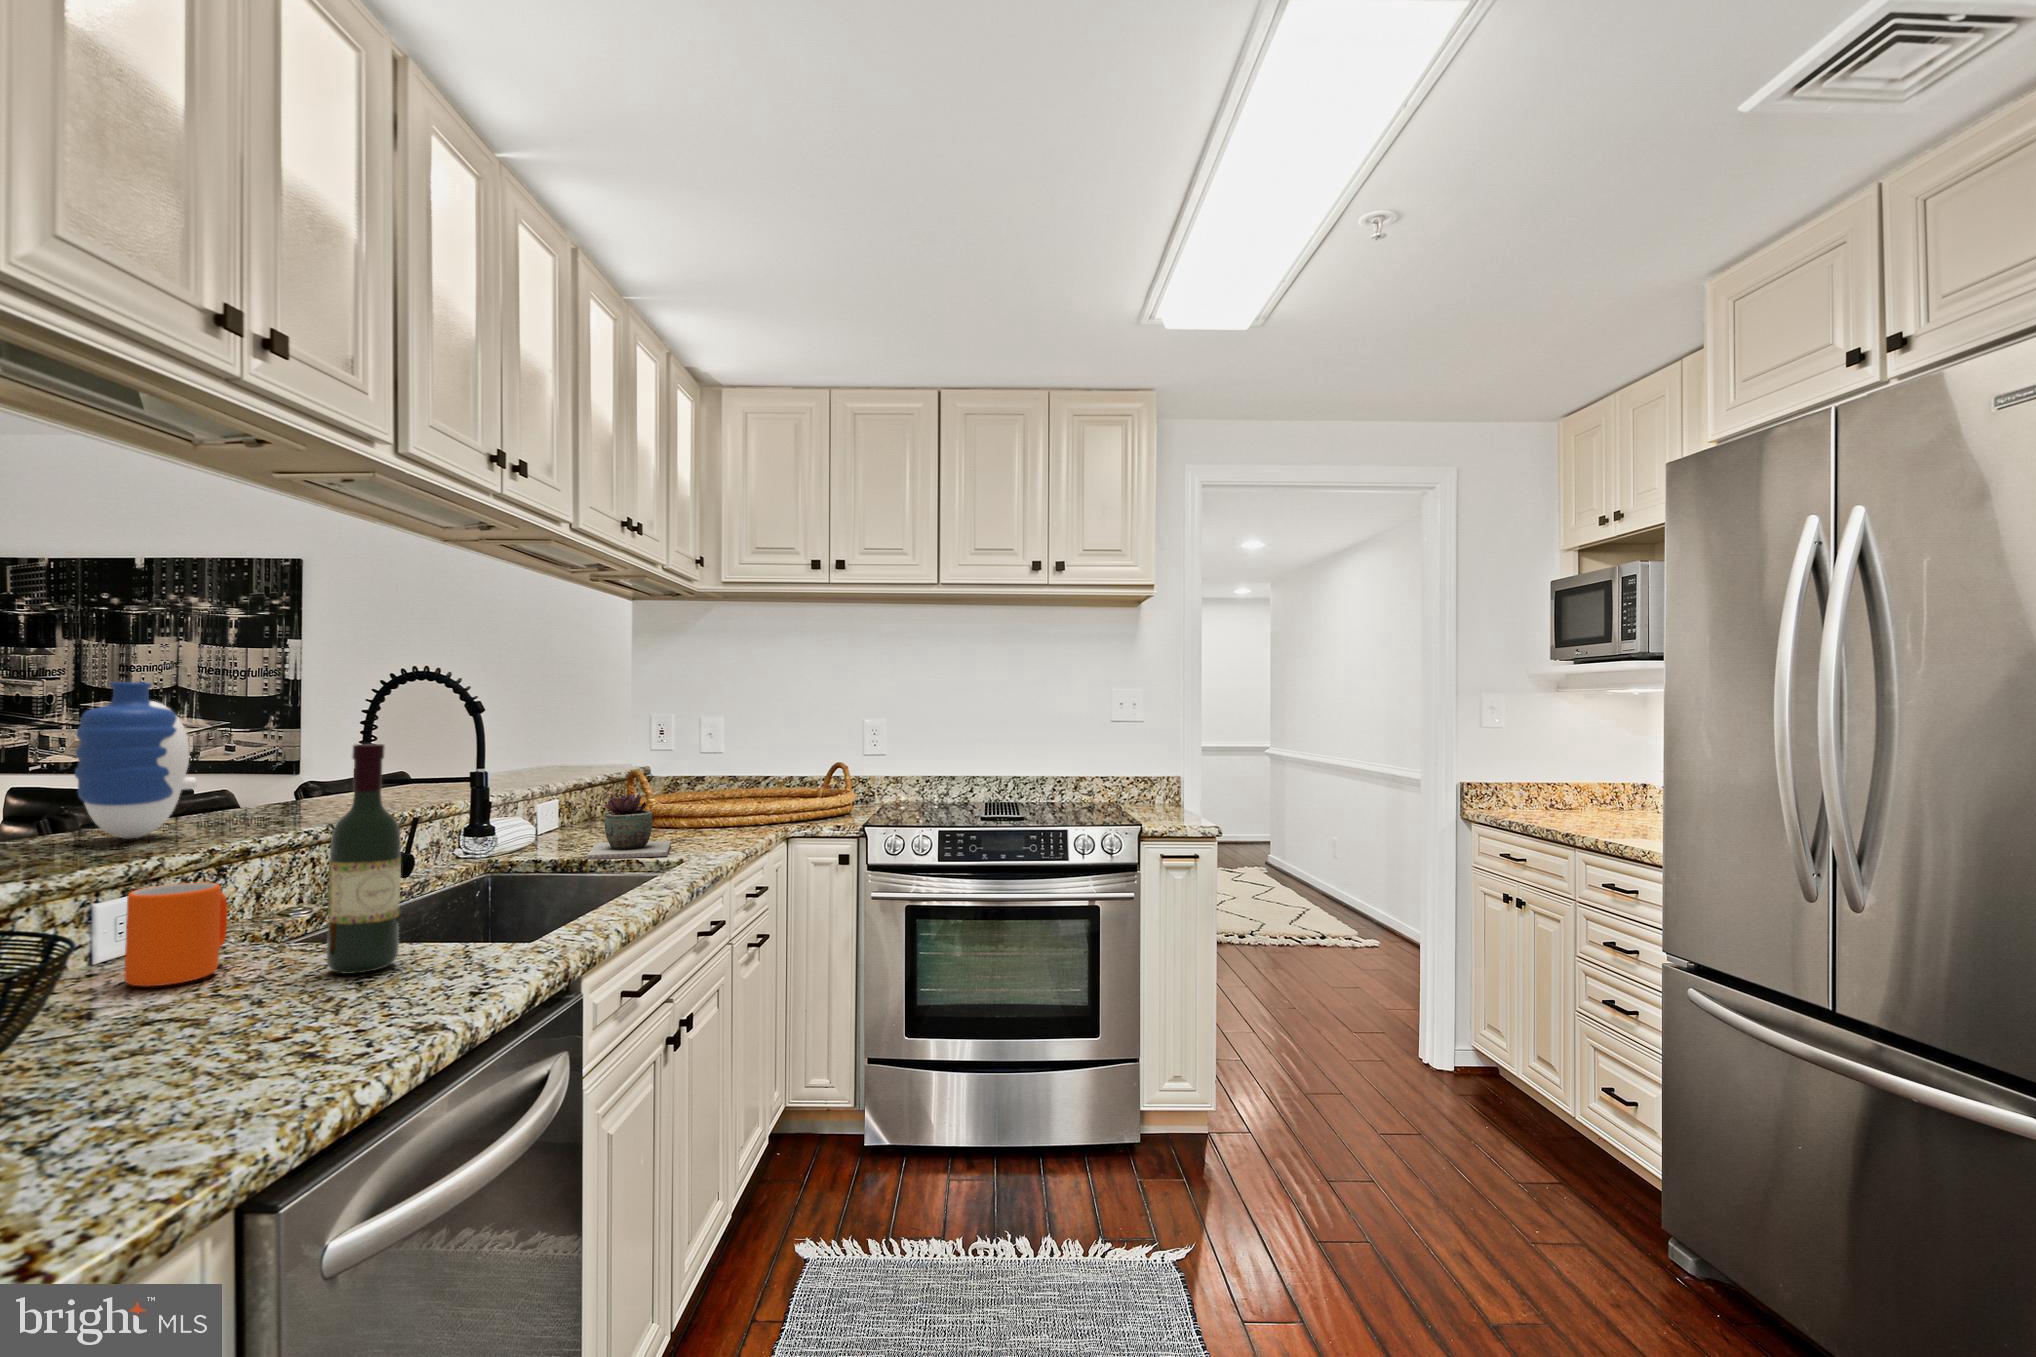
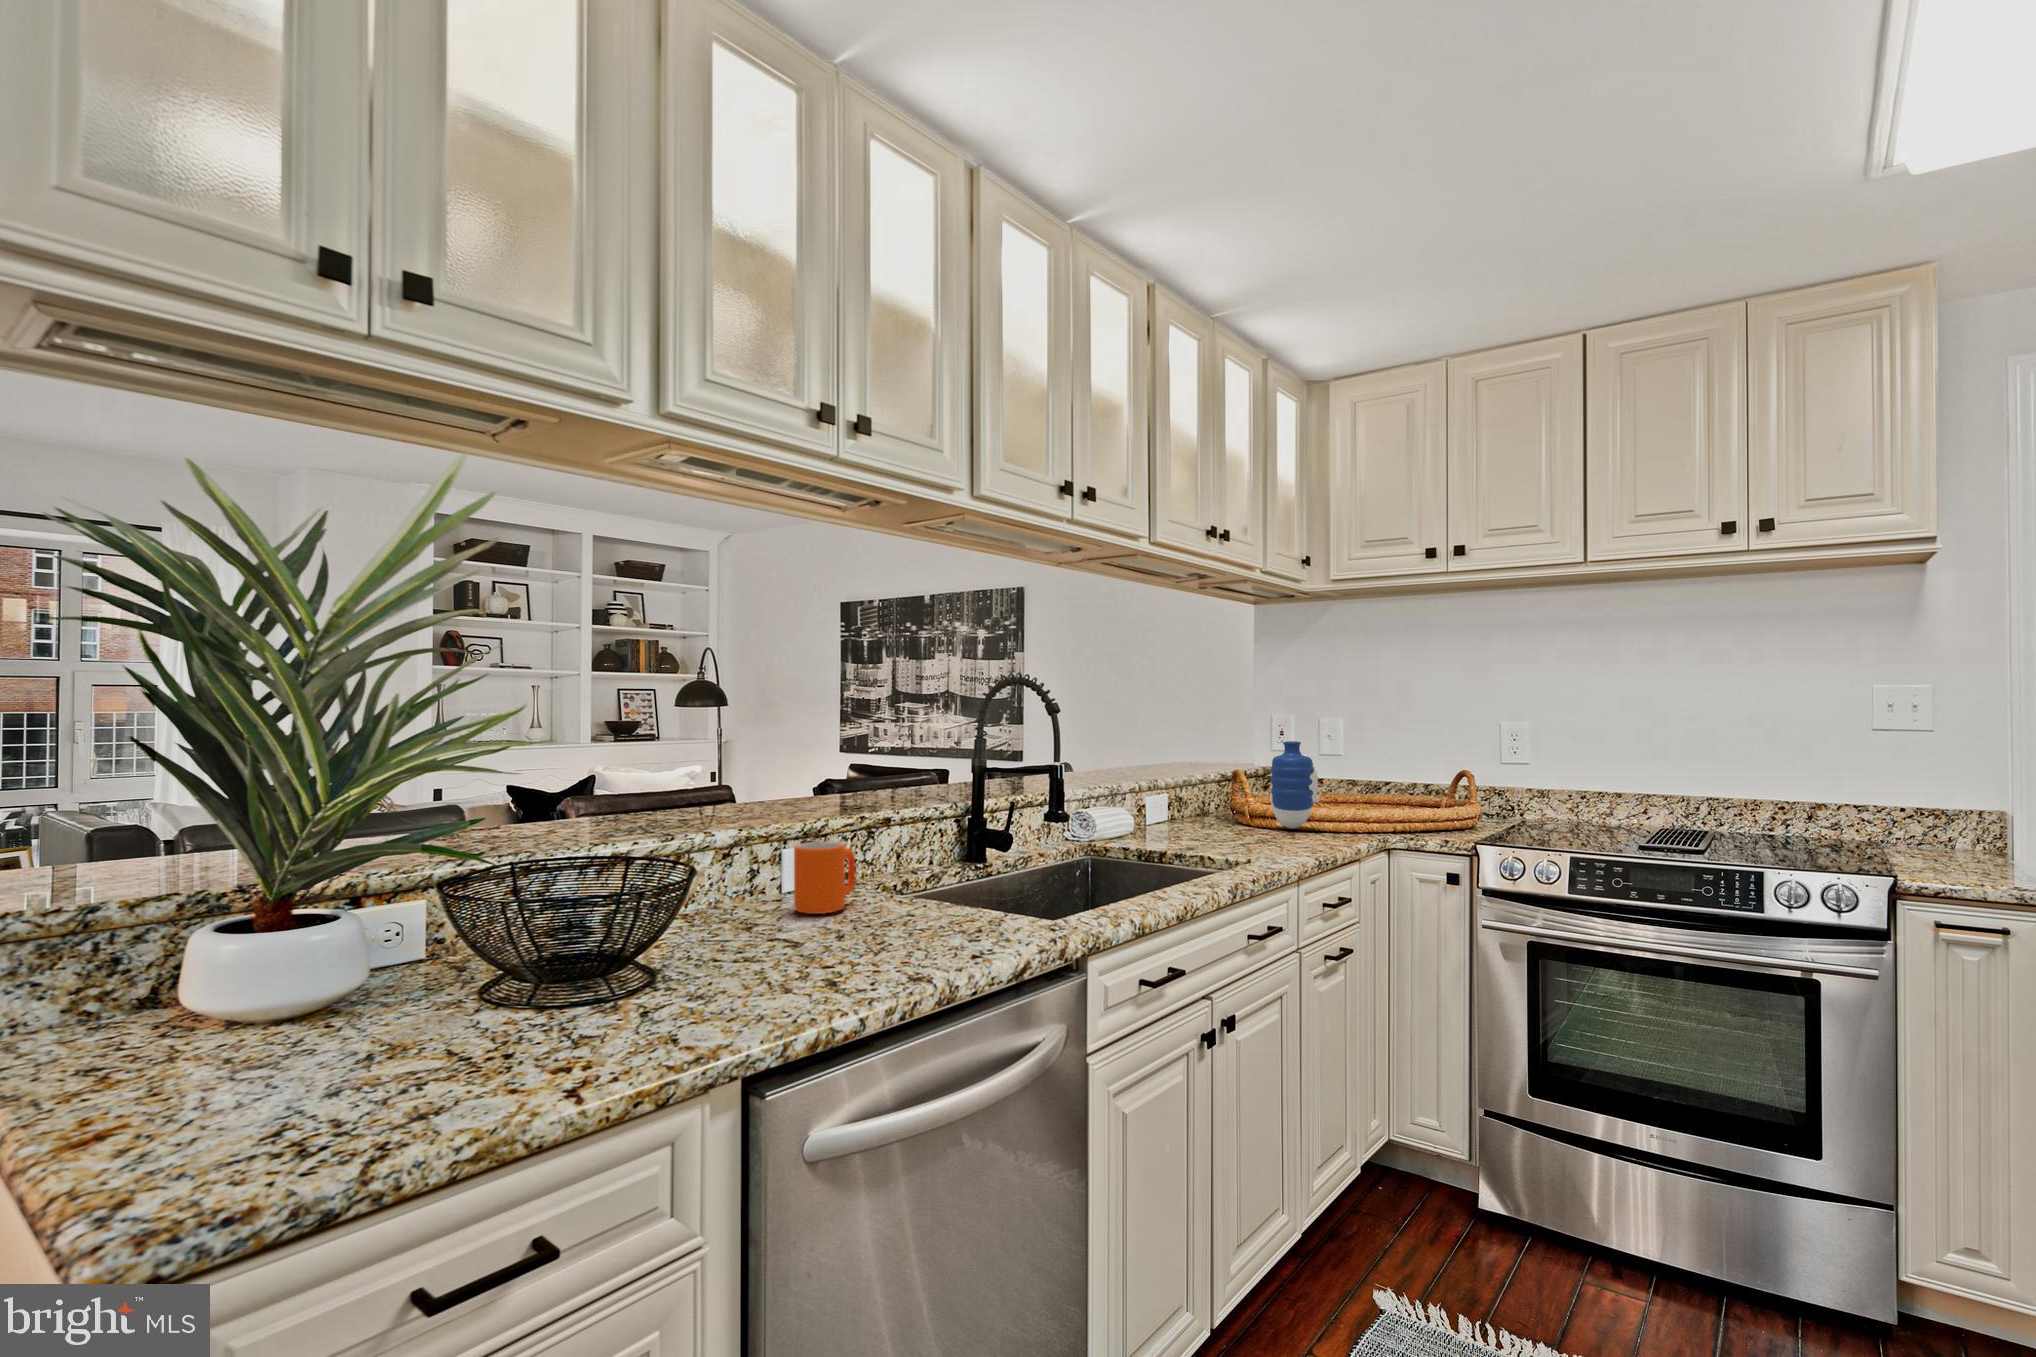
vase: present [75,682,196,838] -> present [1270,741,1319,829]
wine bottle: present [327,744,401,974] -> none [899,743,946,926]
succulent plant: present [586,794,671,859] -> none [1160,791,1247,855]

